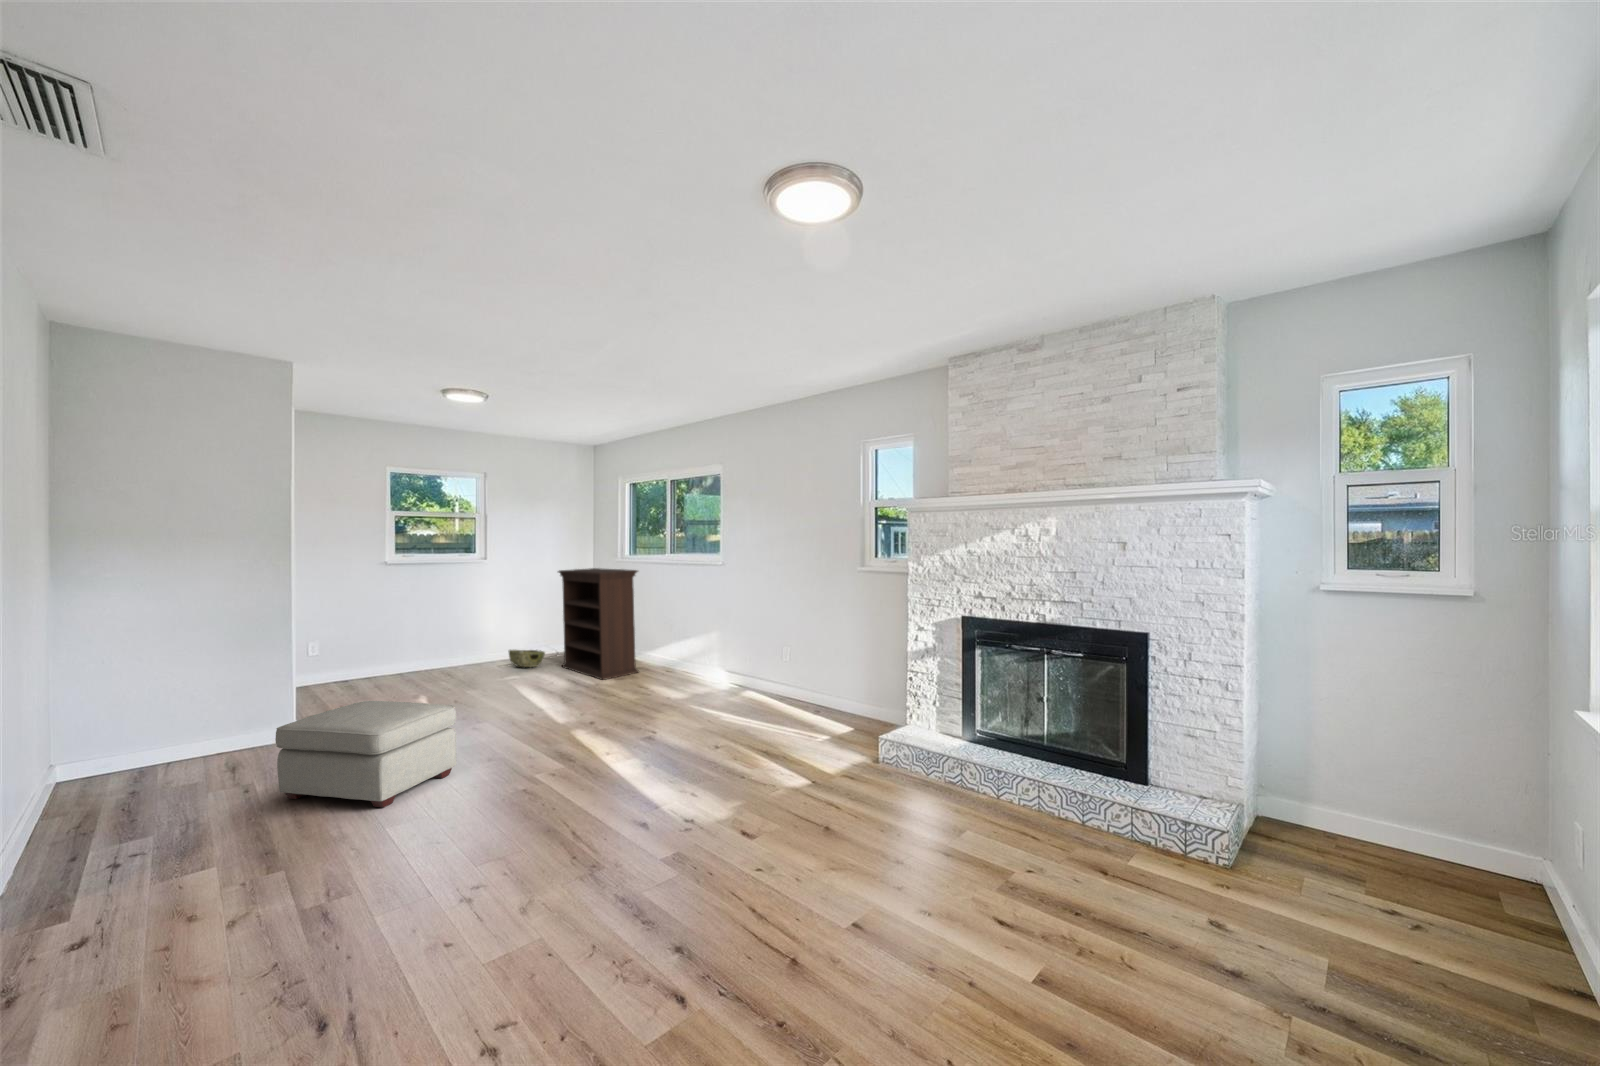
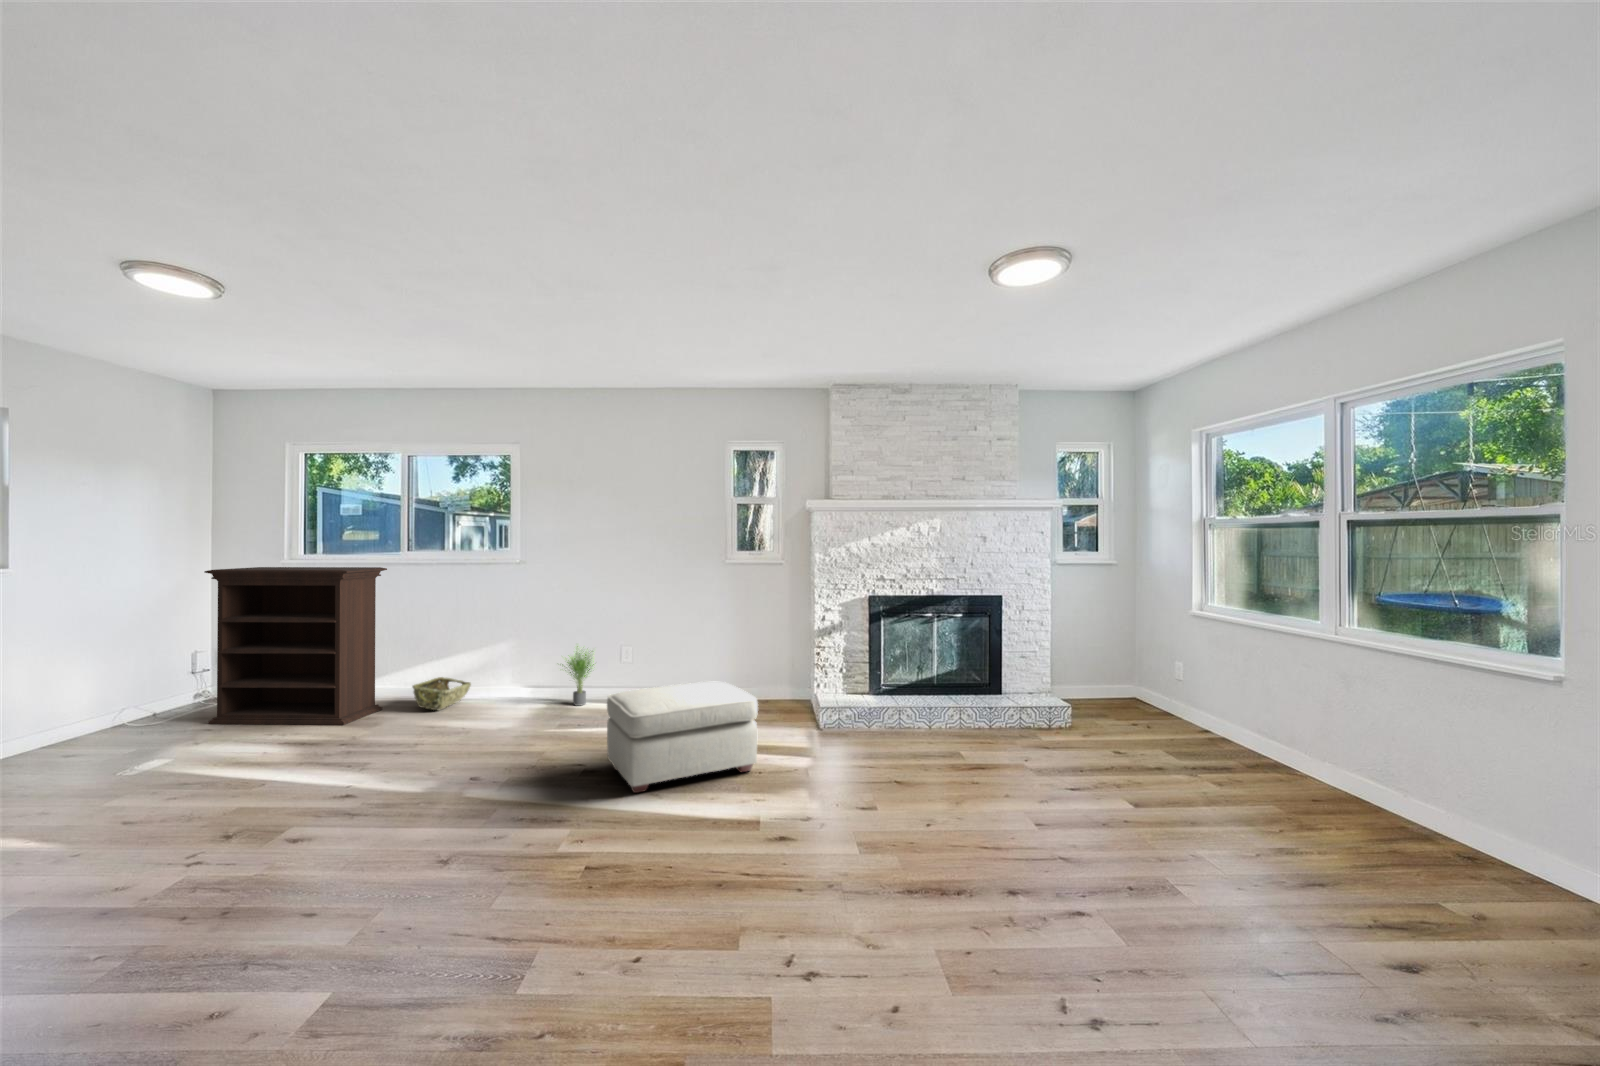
potted plant: none [726,637,759,693] -> present [567,646,594,706]
woven basket: present [509,650,545,667] -> present [413,677,471,710]
ottoman: present [275,701,456,808] -> present [607,681,758,793]

